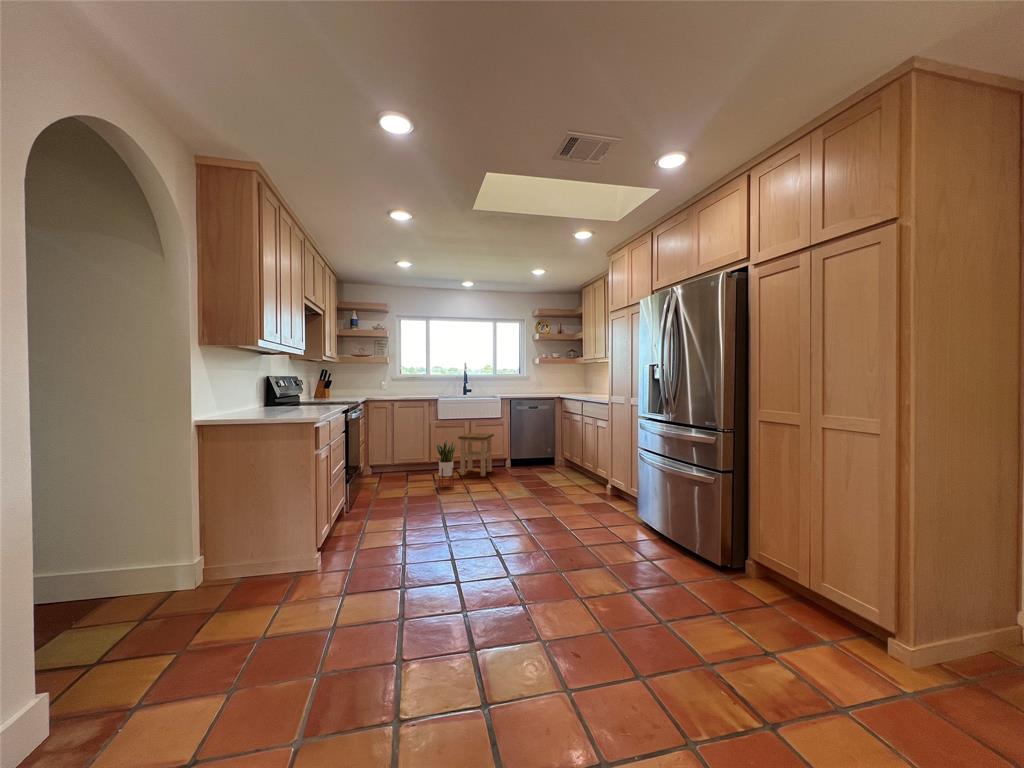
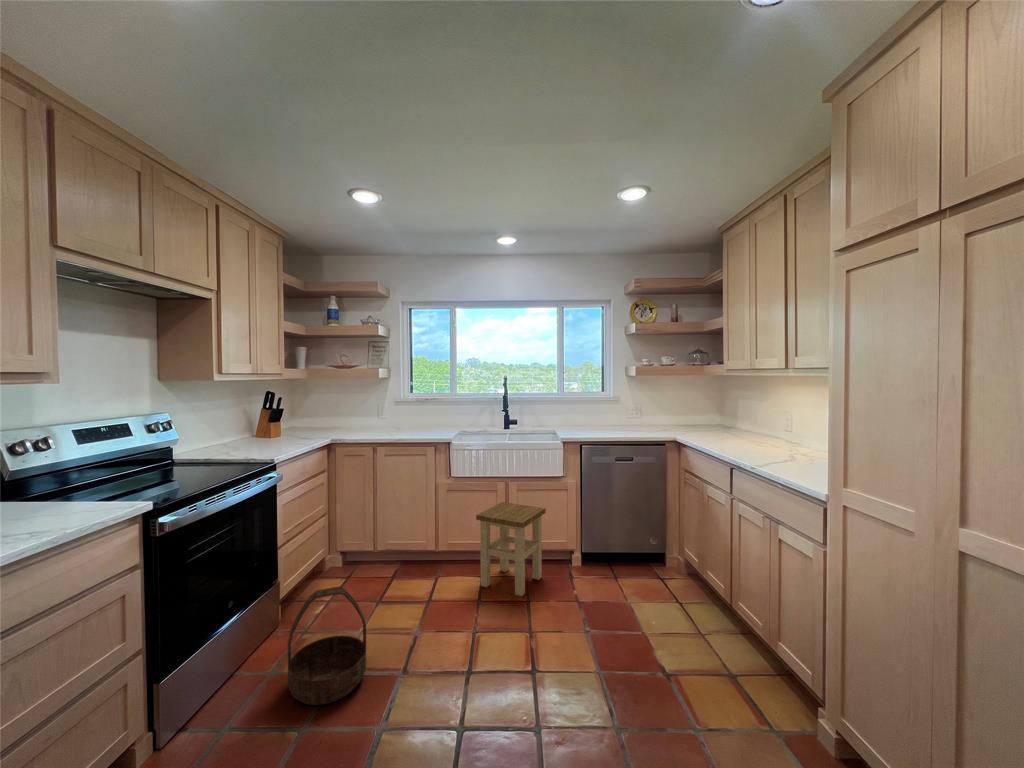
potted plant: present [435,439,456,488] -> none [410,532,451,638]
basket: none [393,456,427,503] -> present [288,587,366,705]

